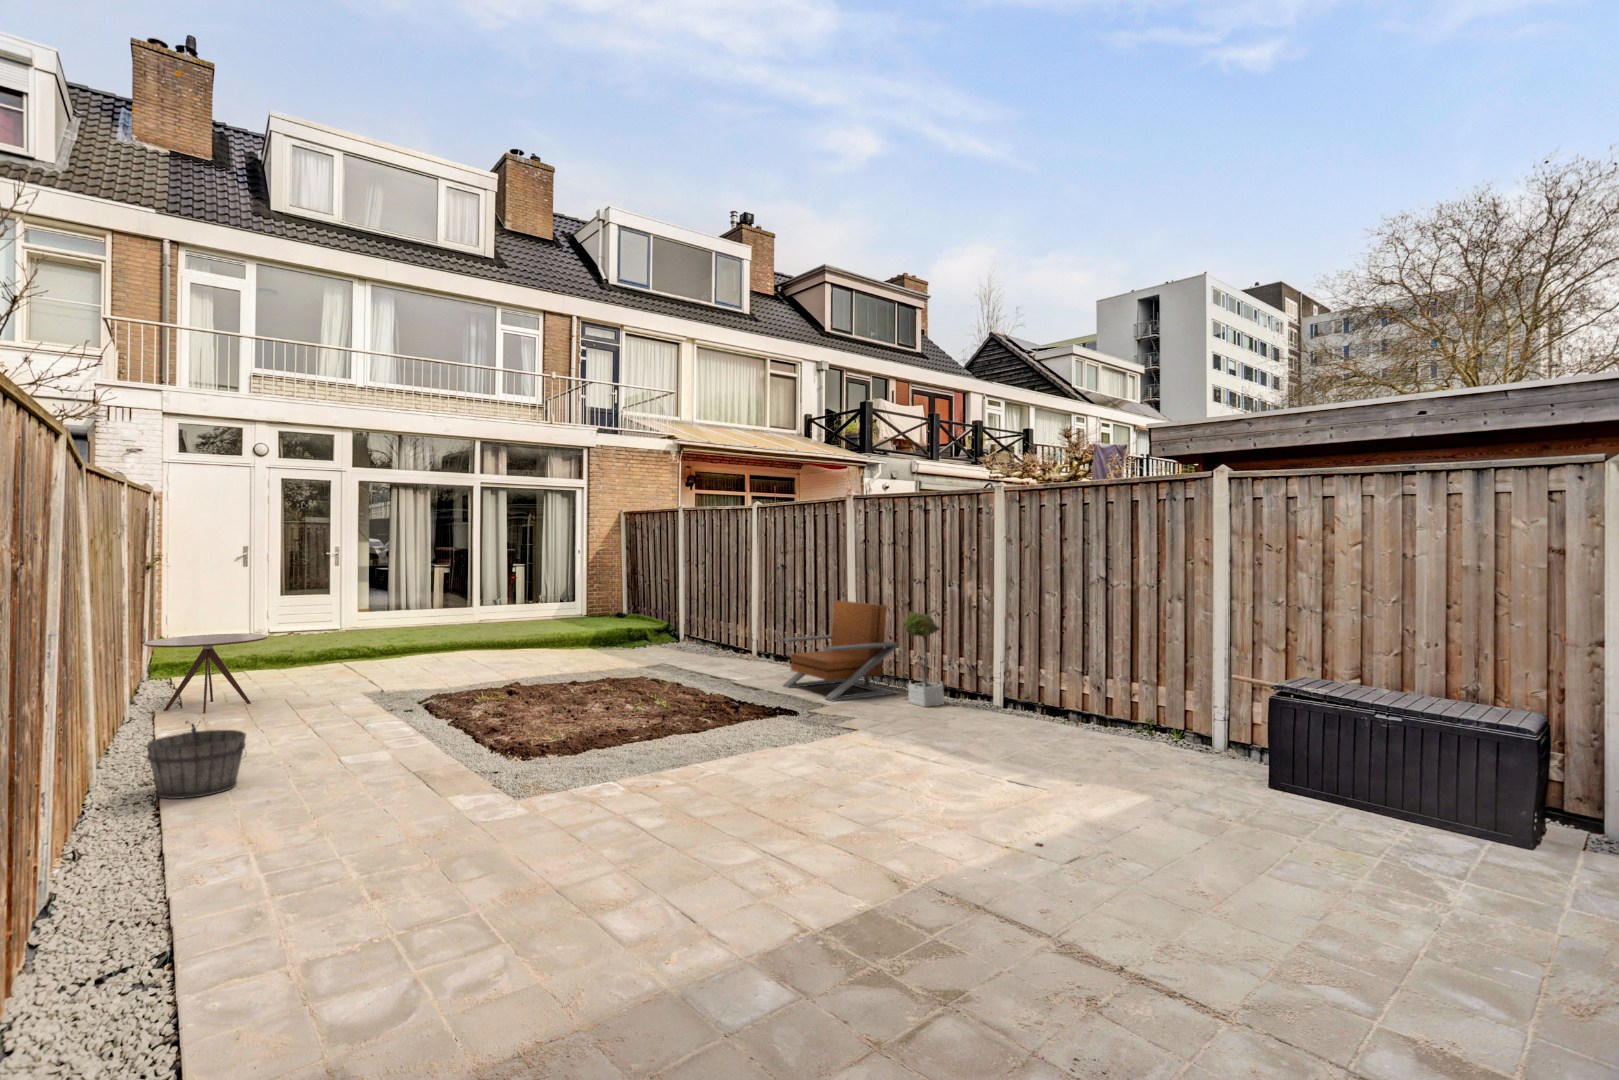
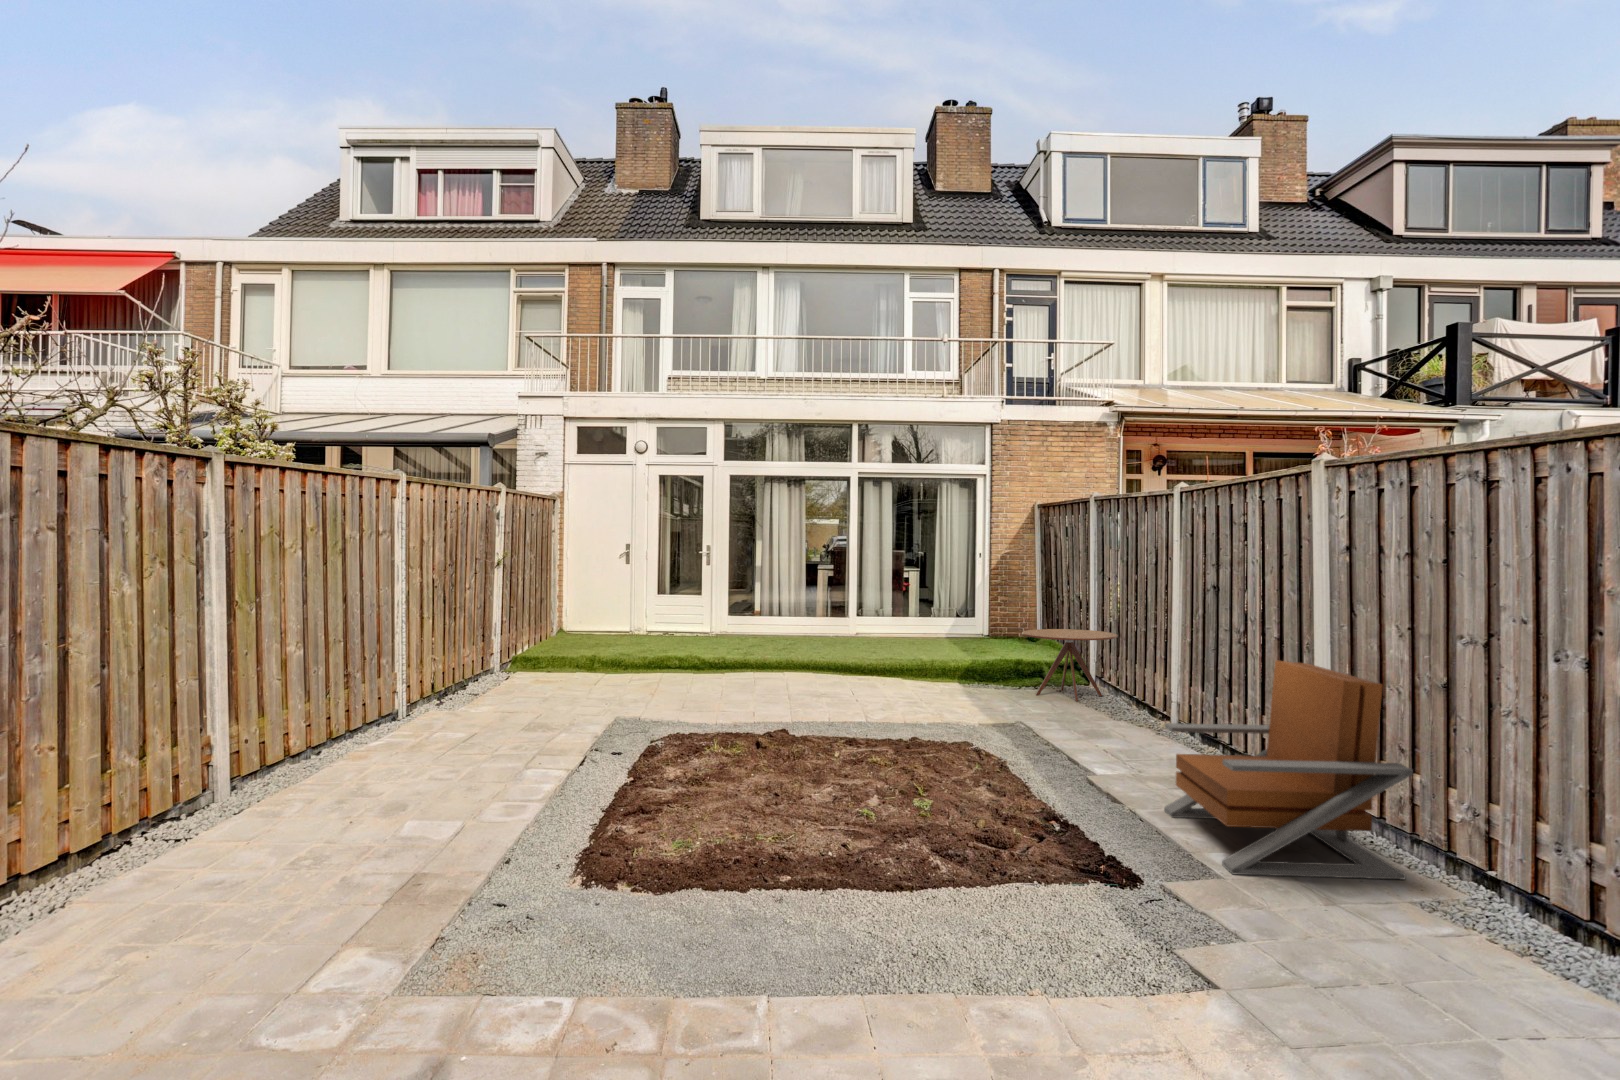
potted tree: present [904,612,944,707] -> none [1409,707,1524,946]
round table: present [144,634,267,713] -> present [1022,629,1118,701]
wooden bucket: present [146,721,246,799] -> none [91,779,228,891]

